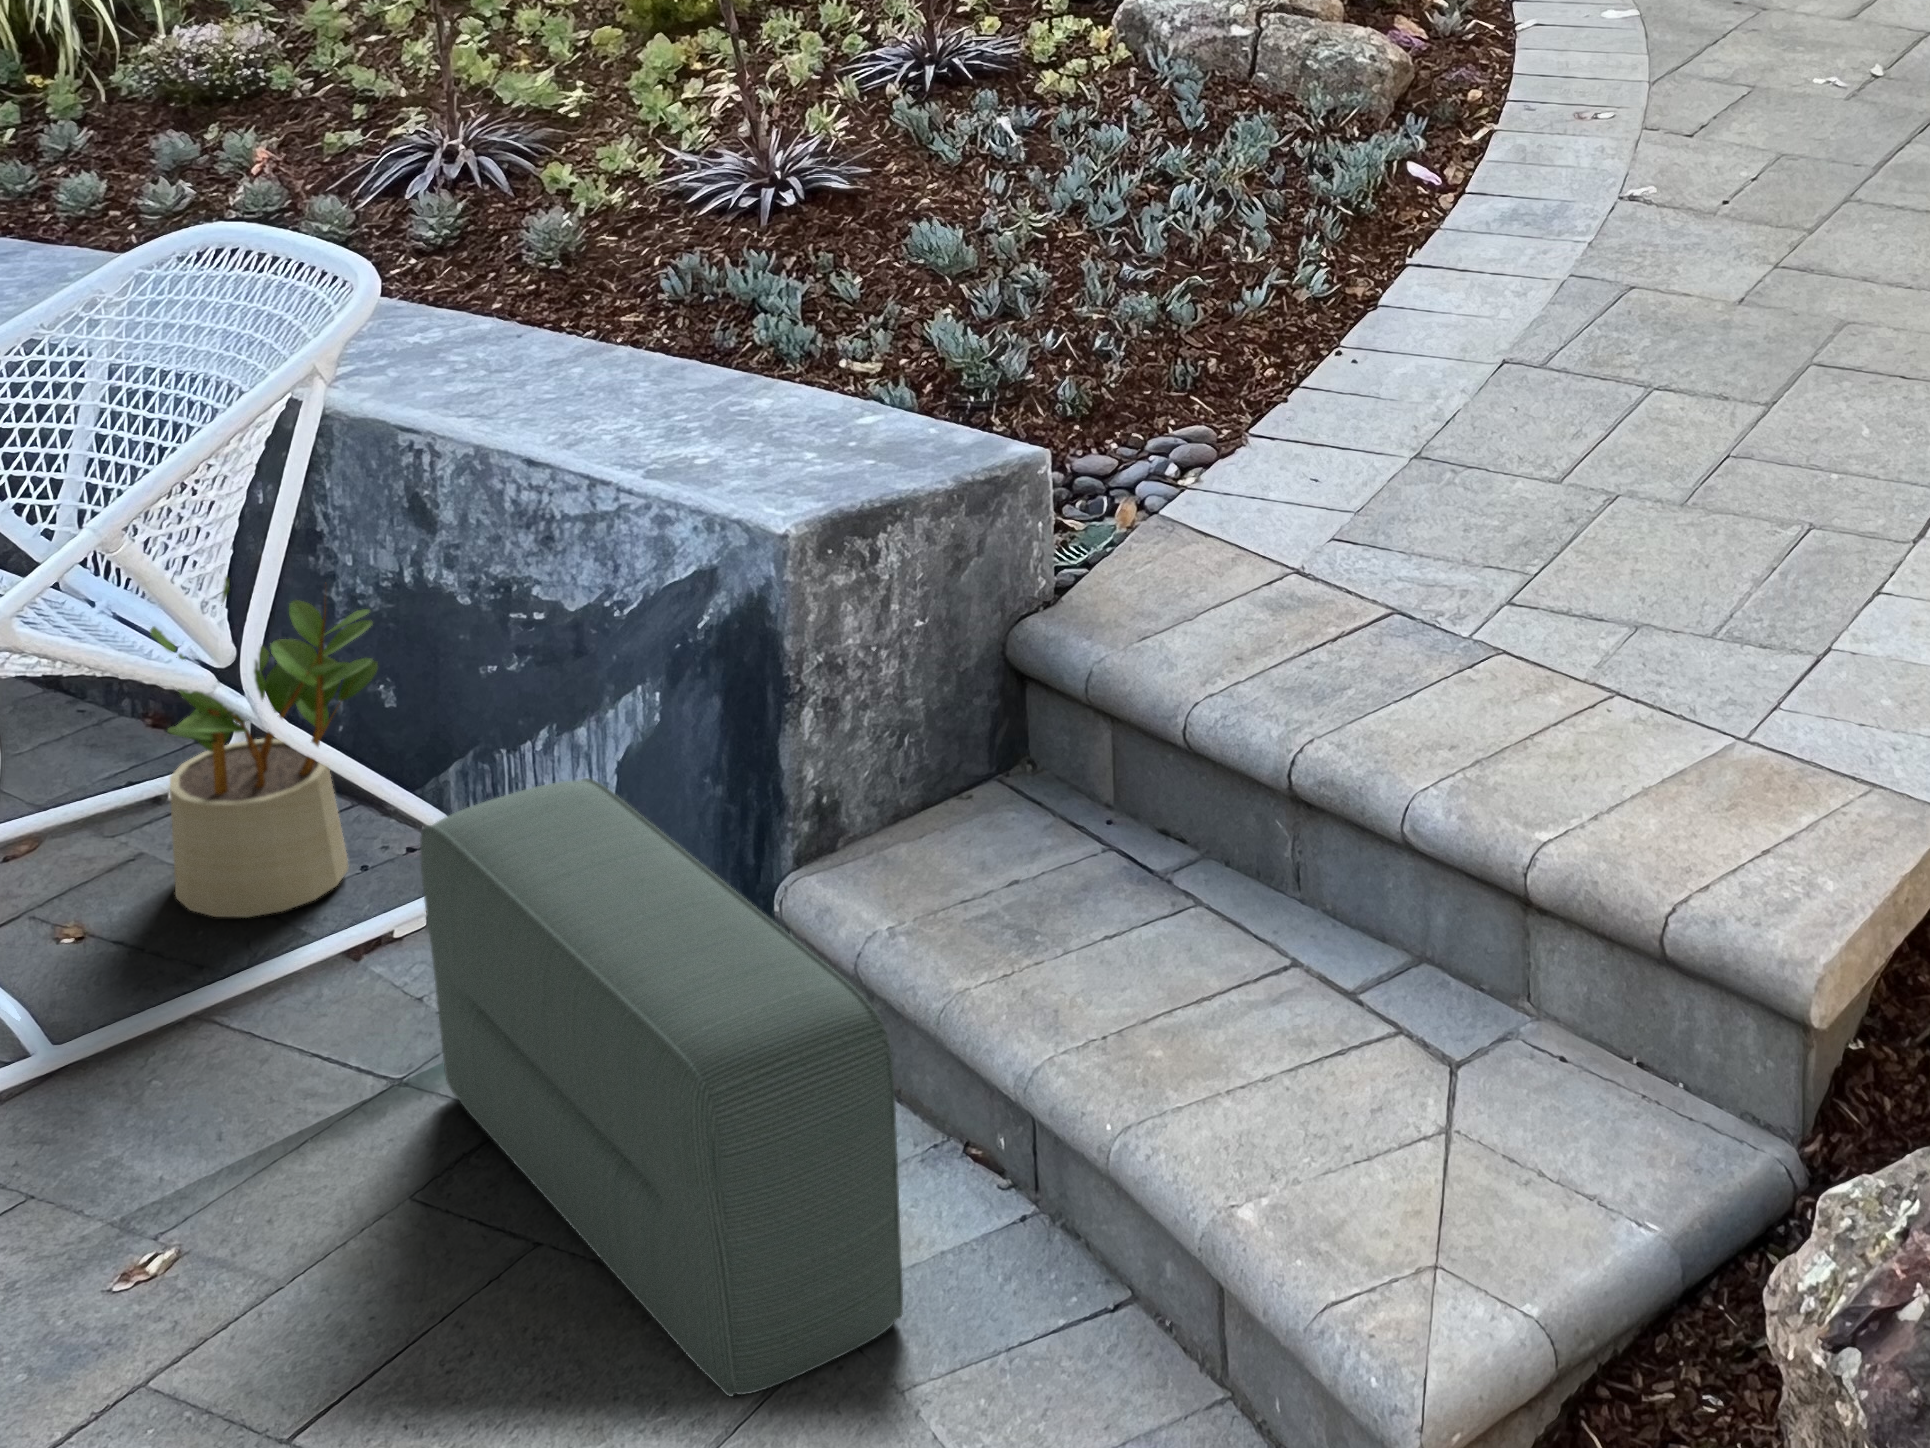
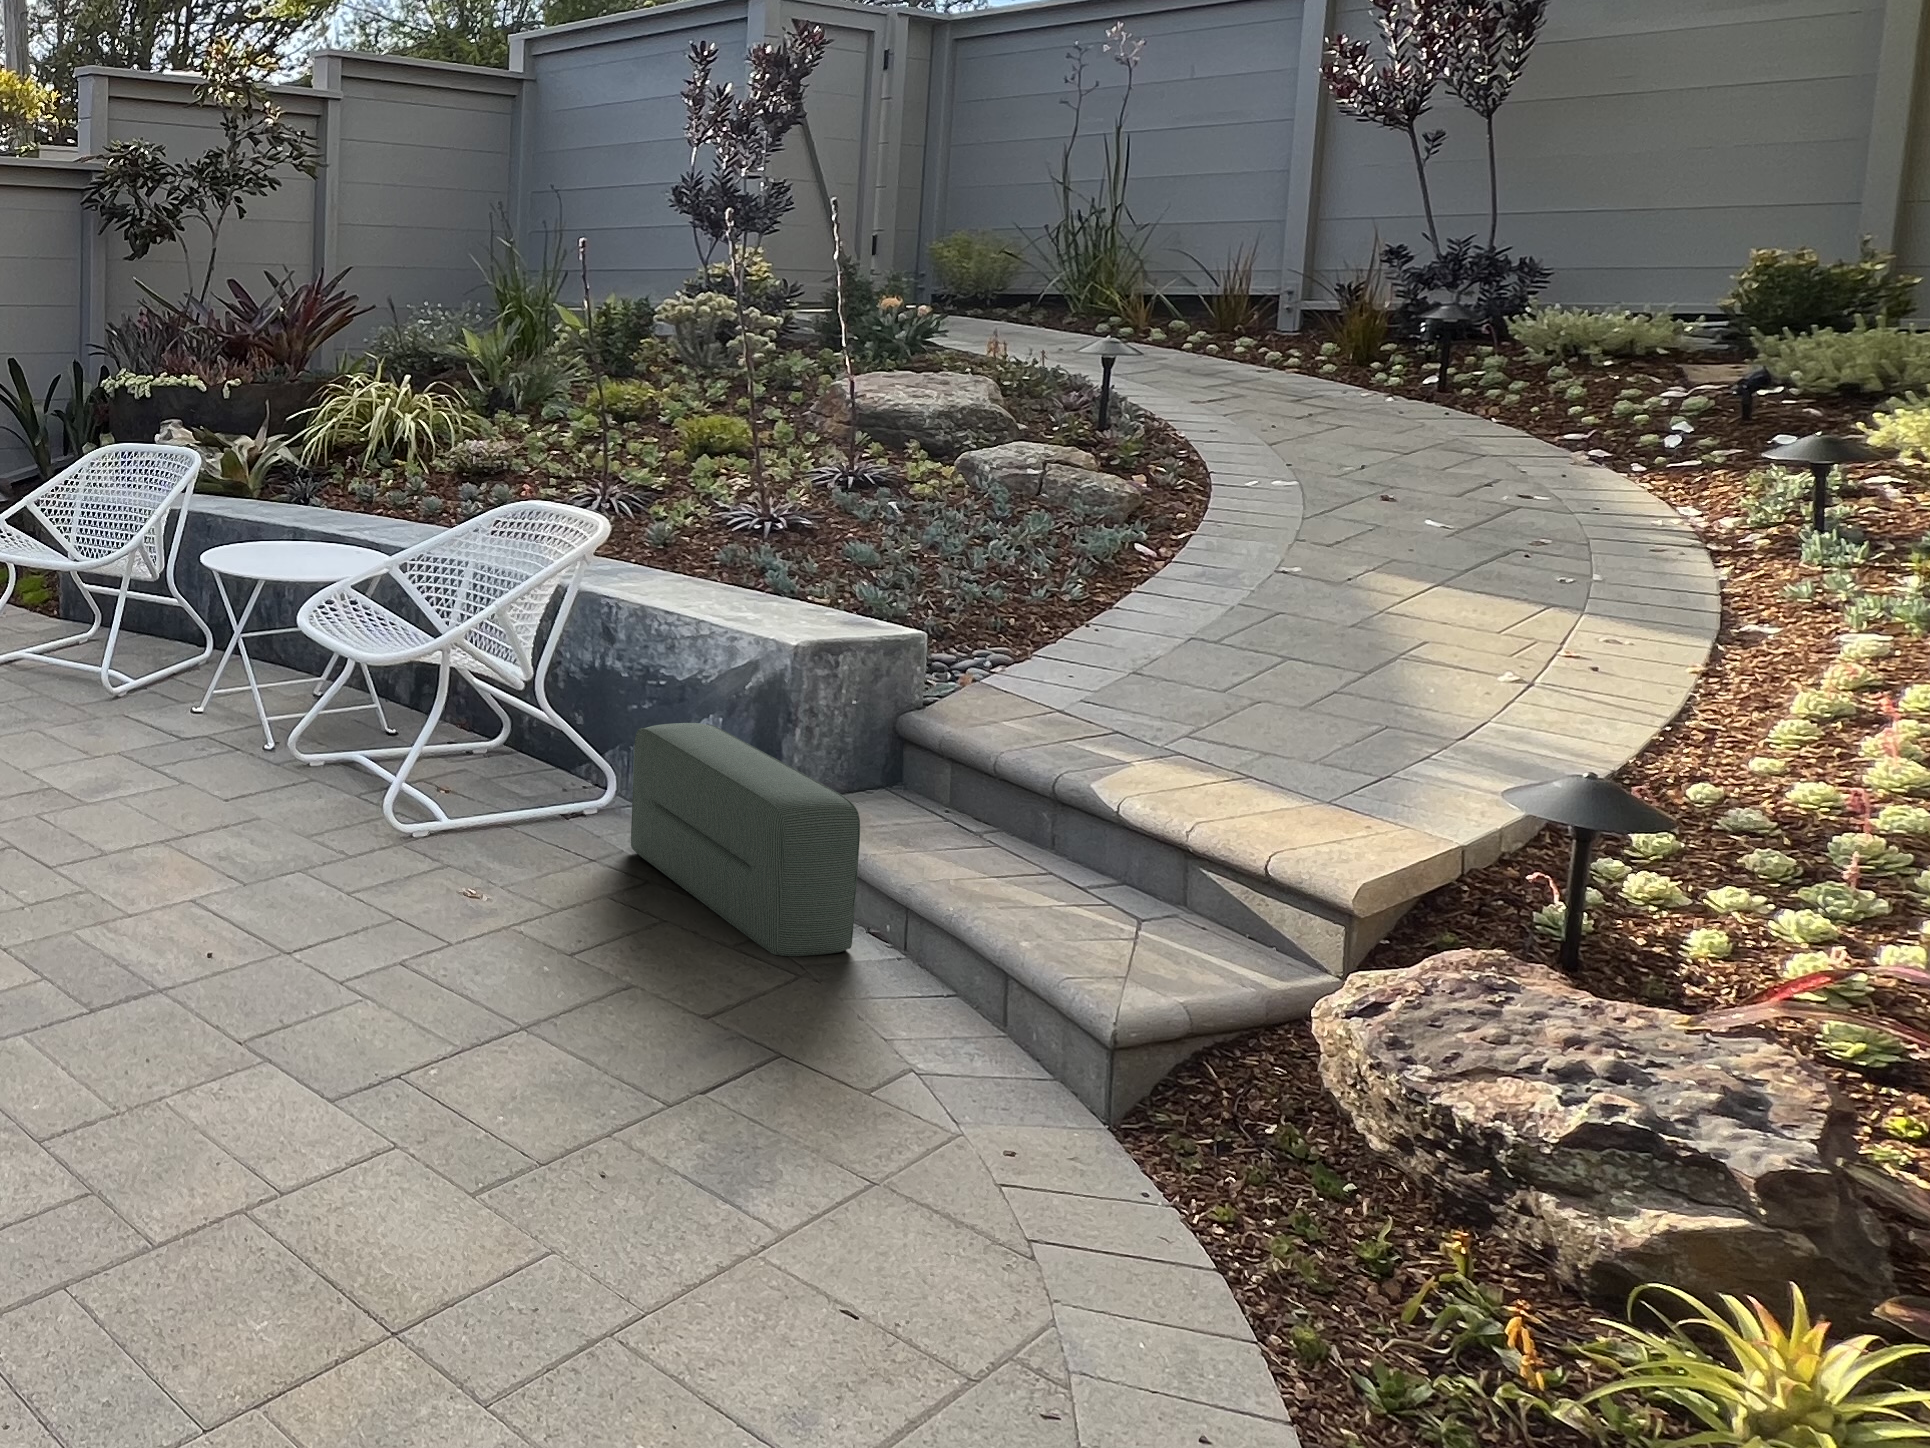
potted plant: present [150,577,378,917] -> none [495,604,597,787]

